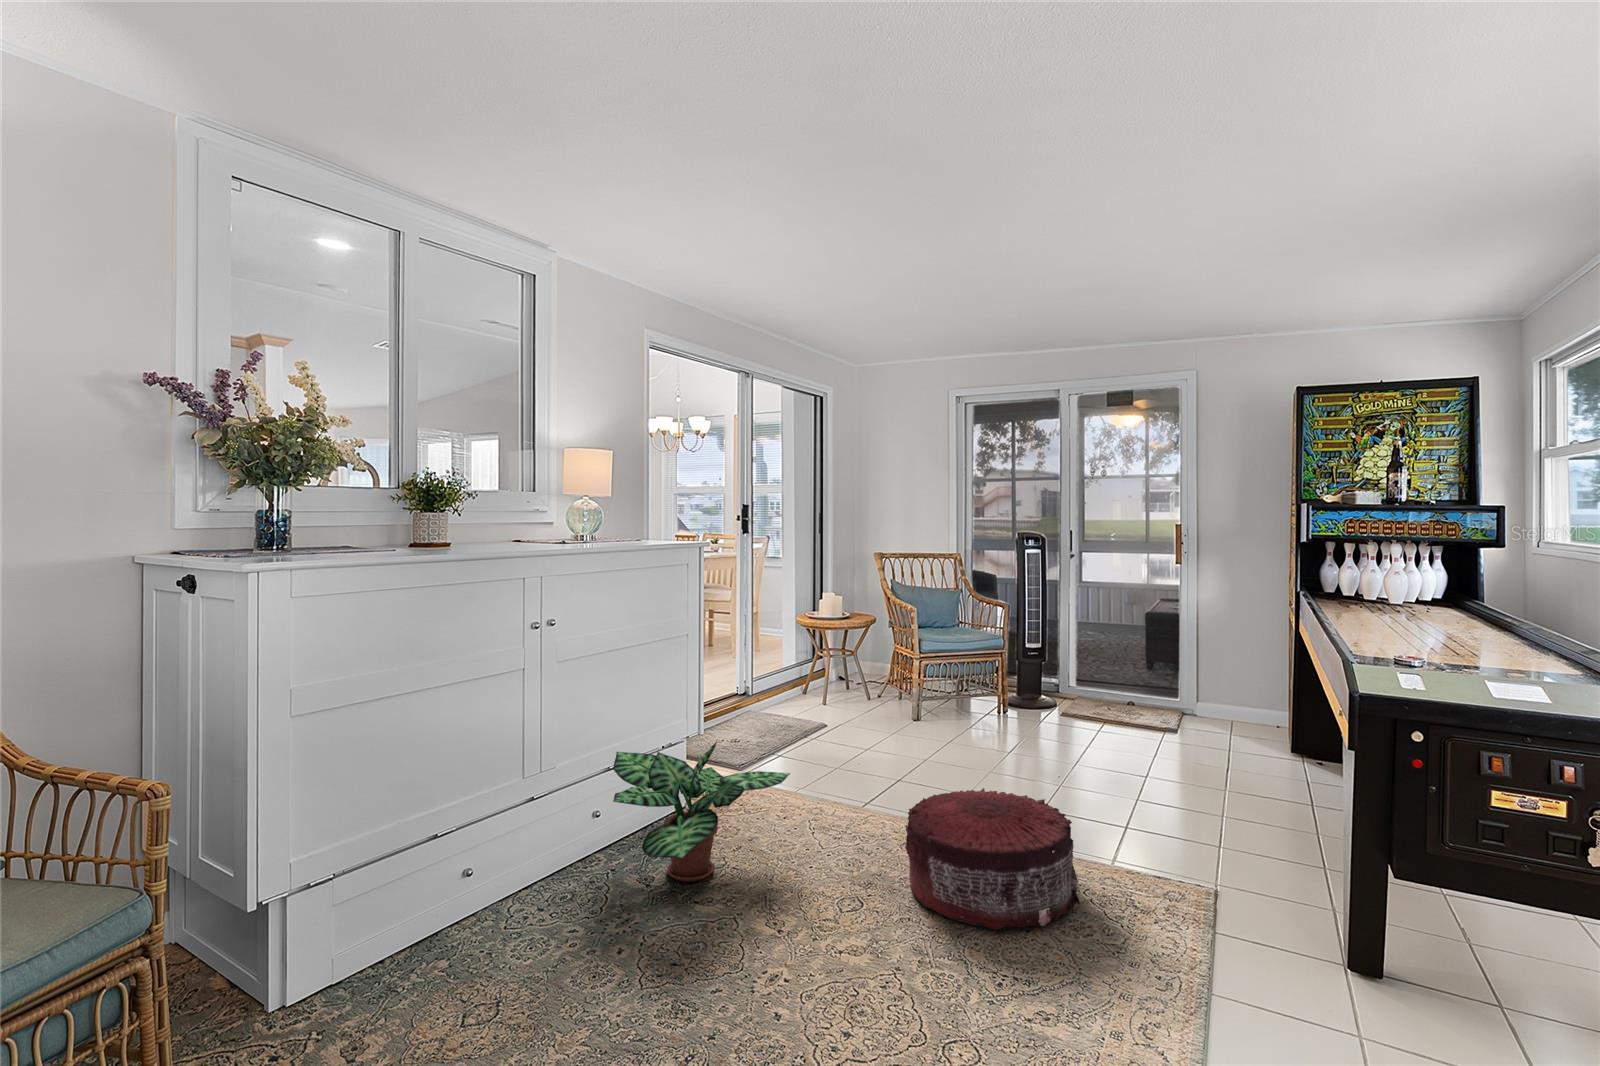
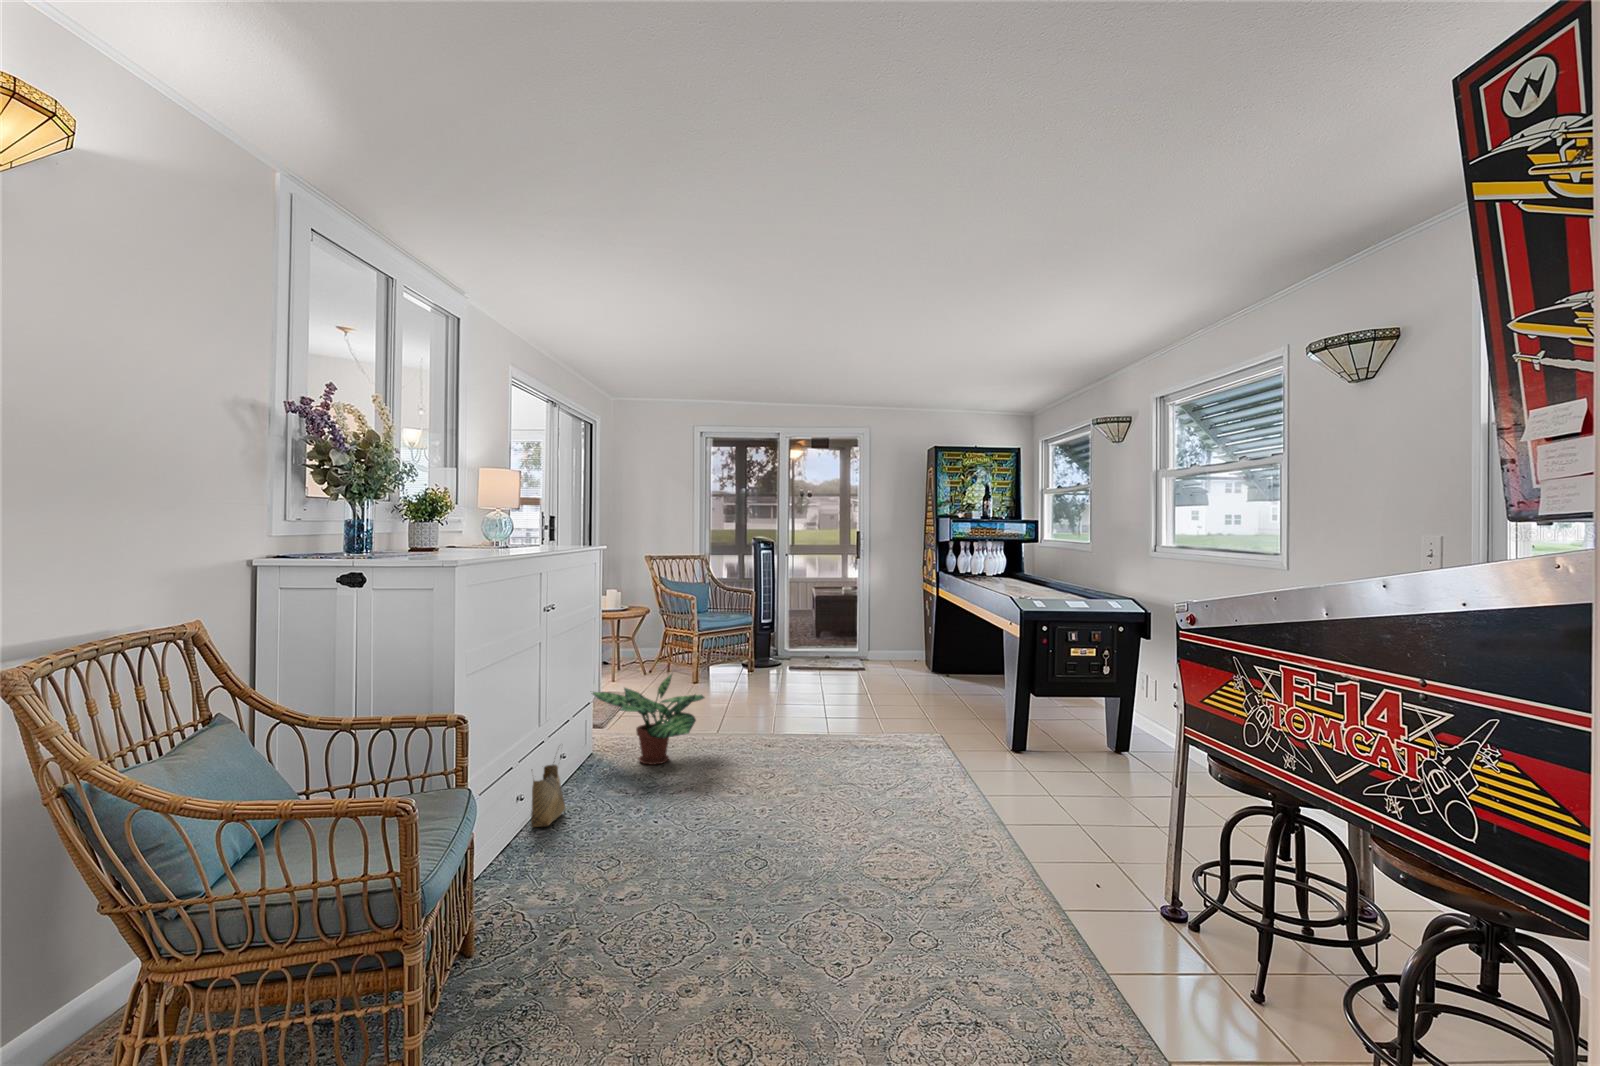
pouf: present [906,788,1080,930] -> none [779,690,877,754]
woven basket: none [340,856,433,1004] -> present [531,761,566,827]

